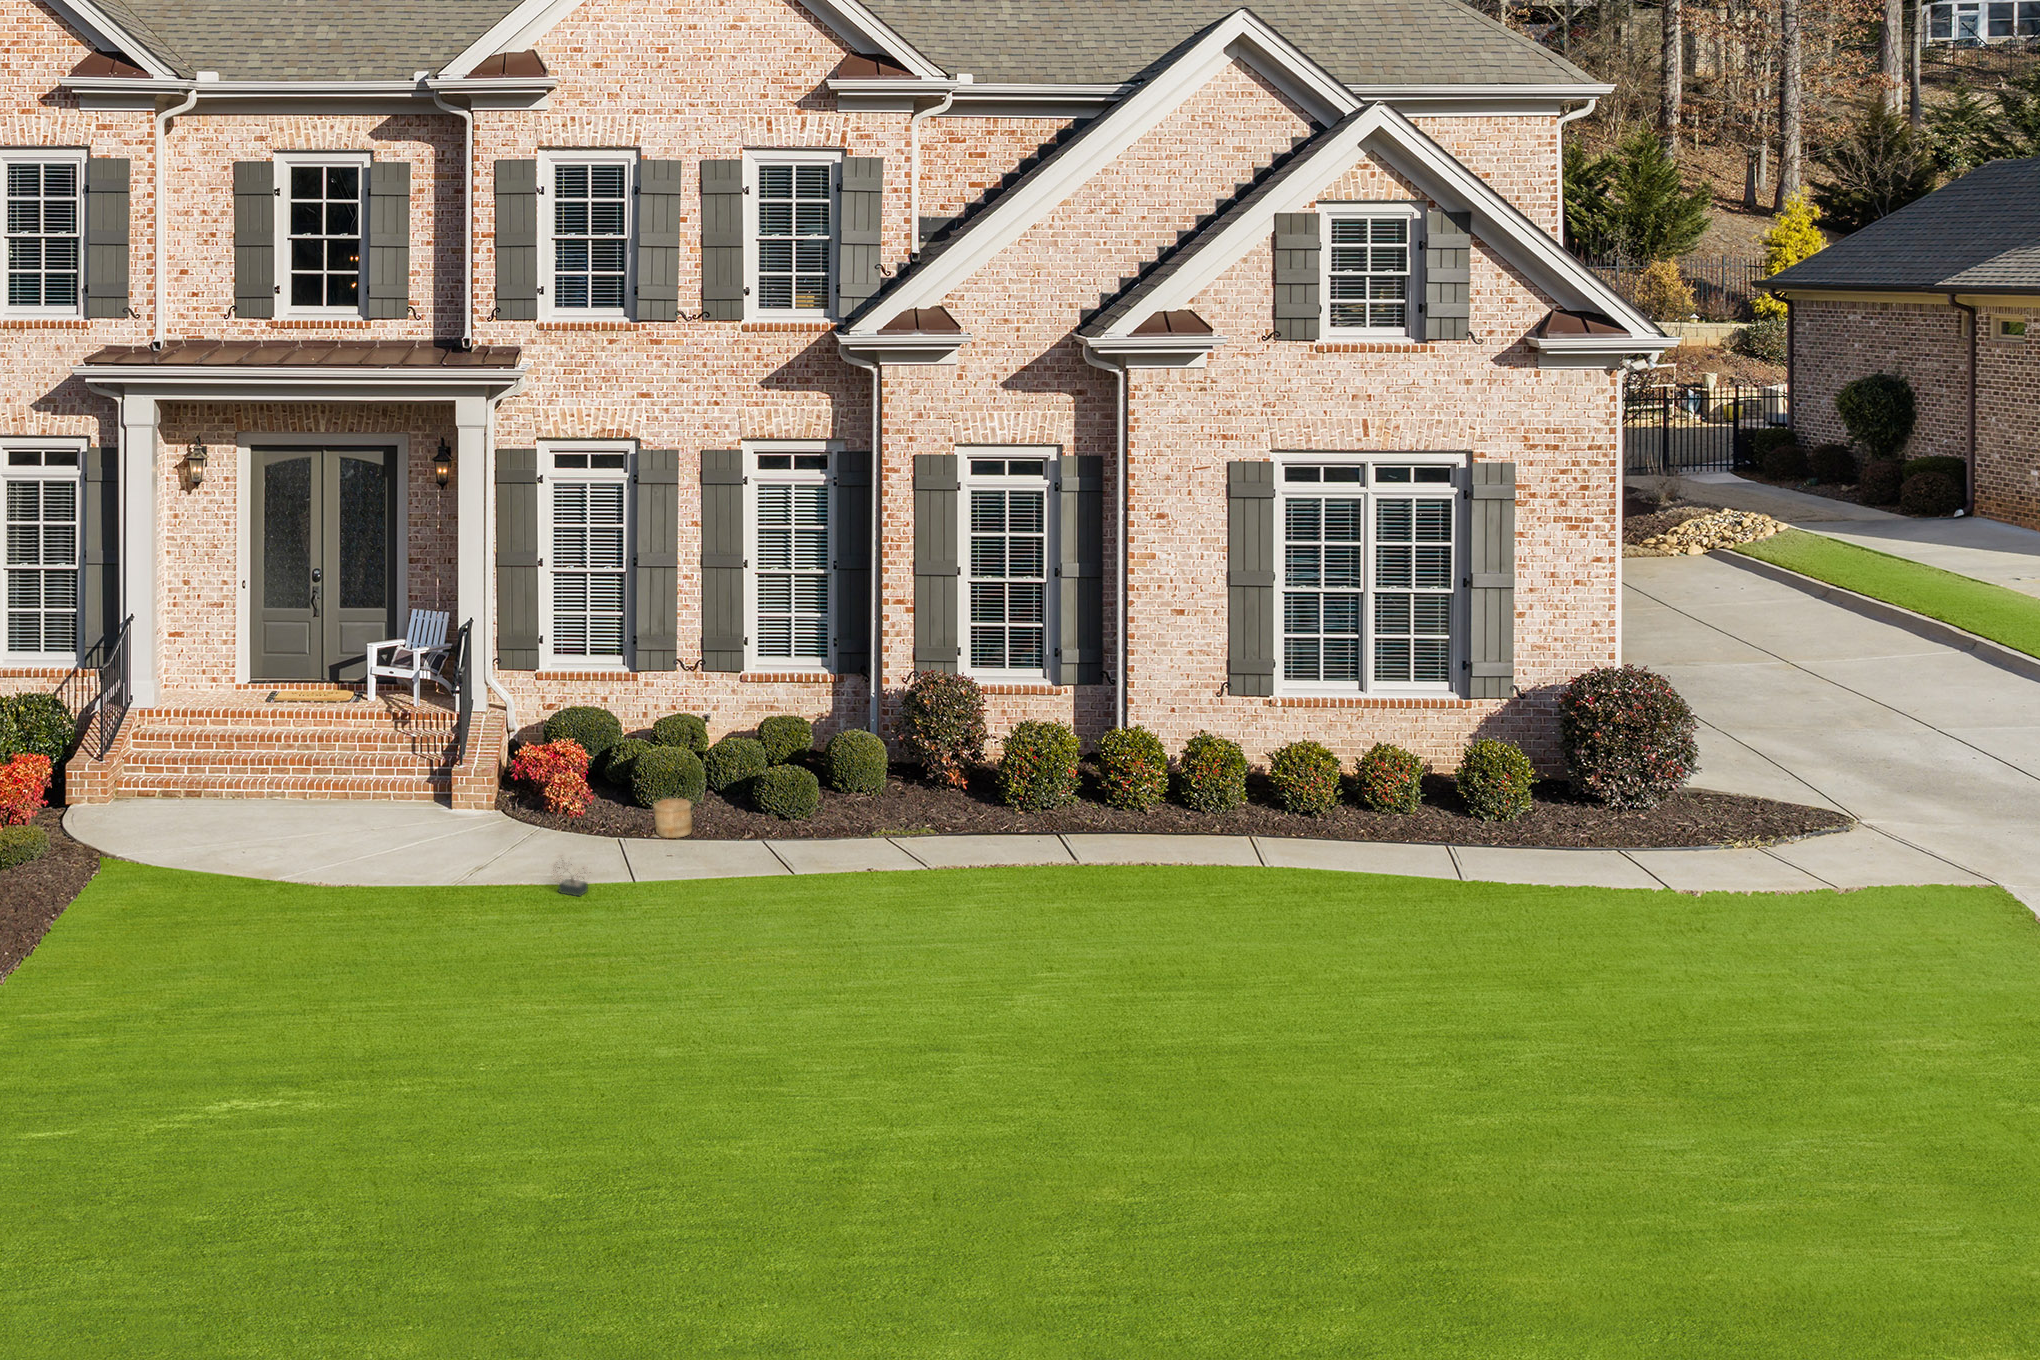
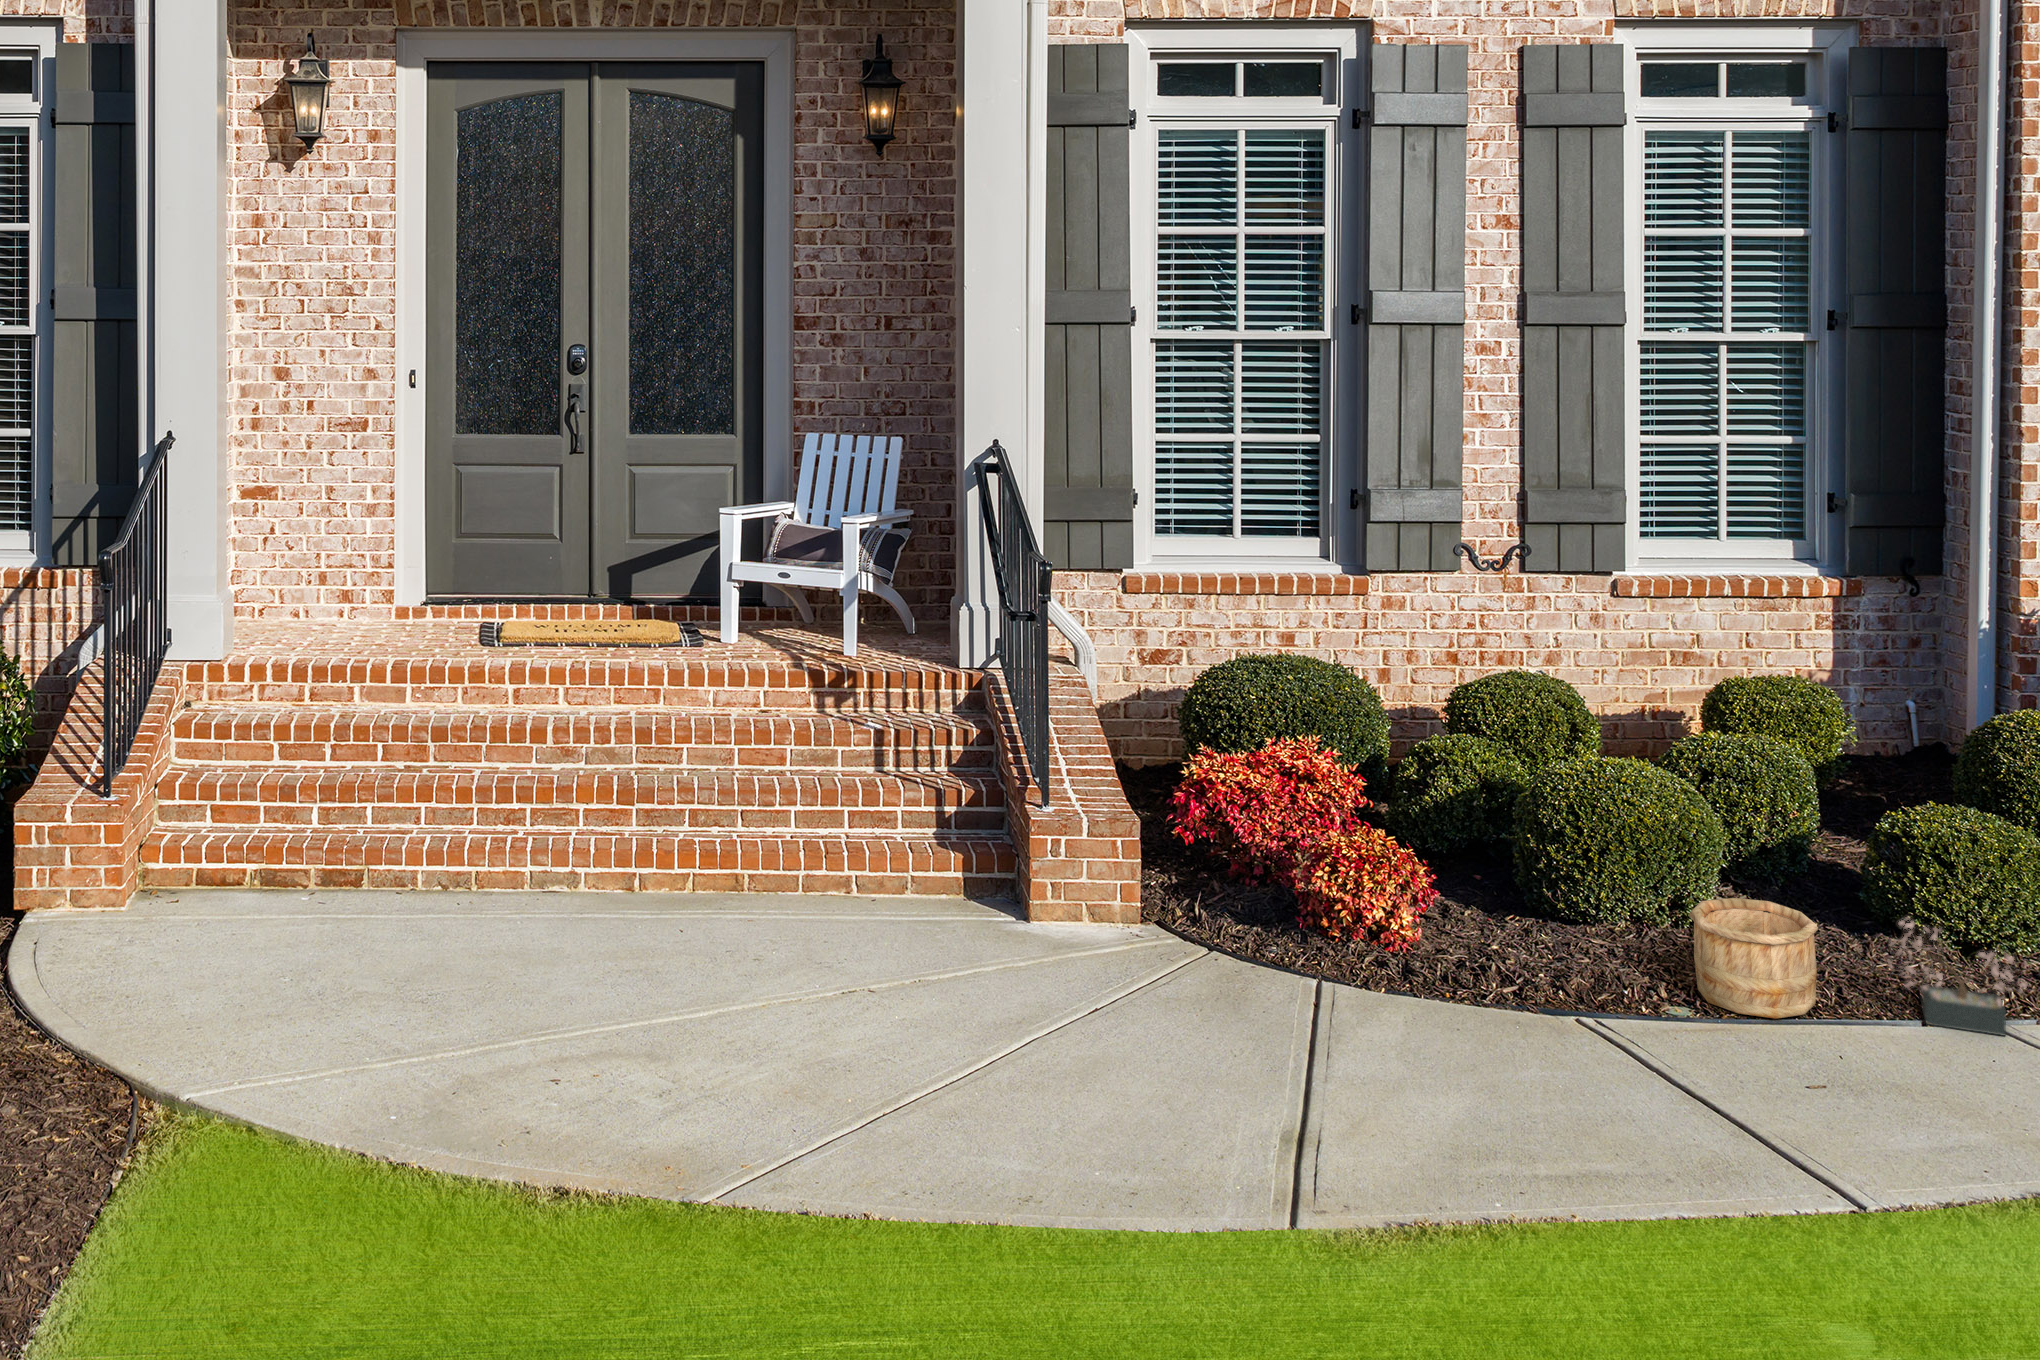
decorative plant: present [553,862,591,896] -> present [1888,918,2027,1036]

